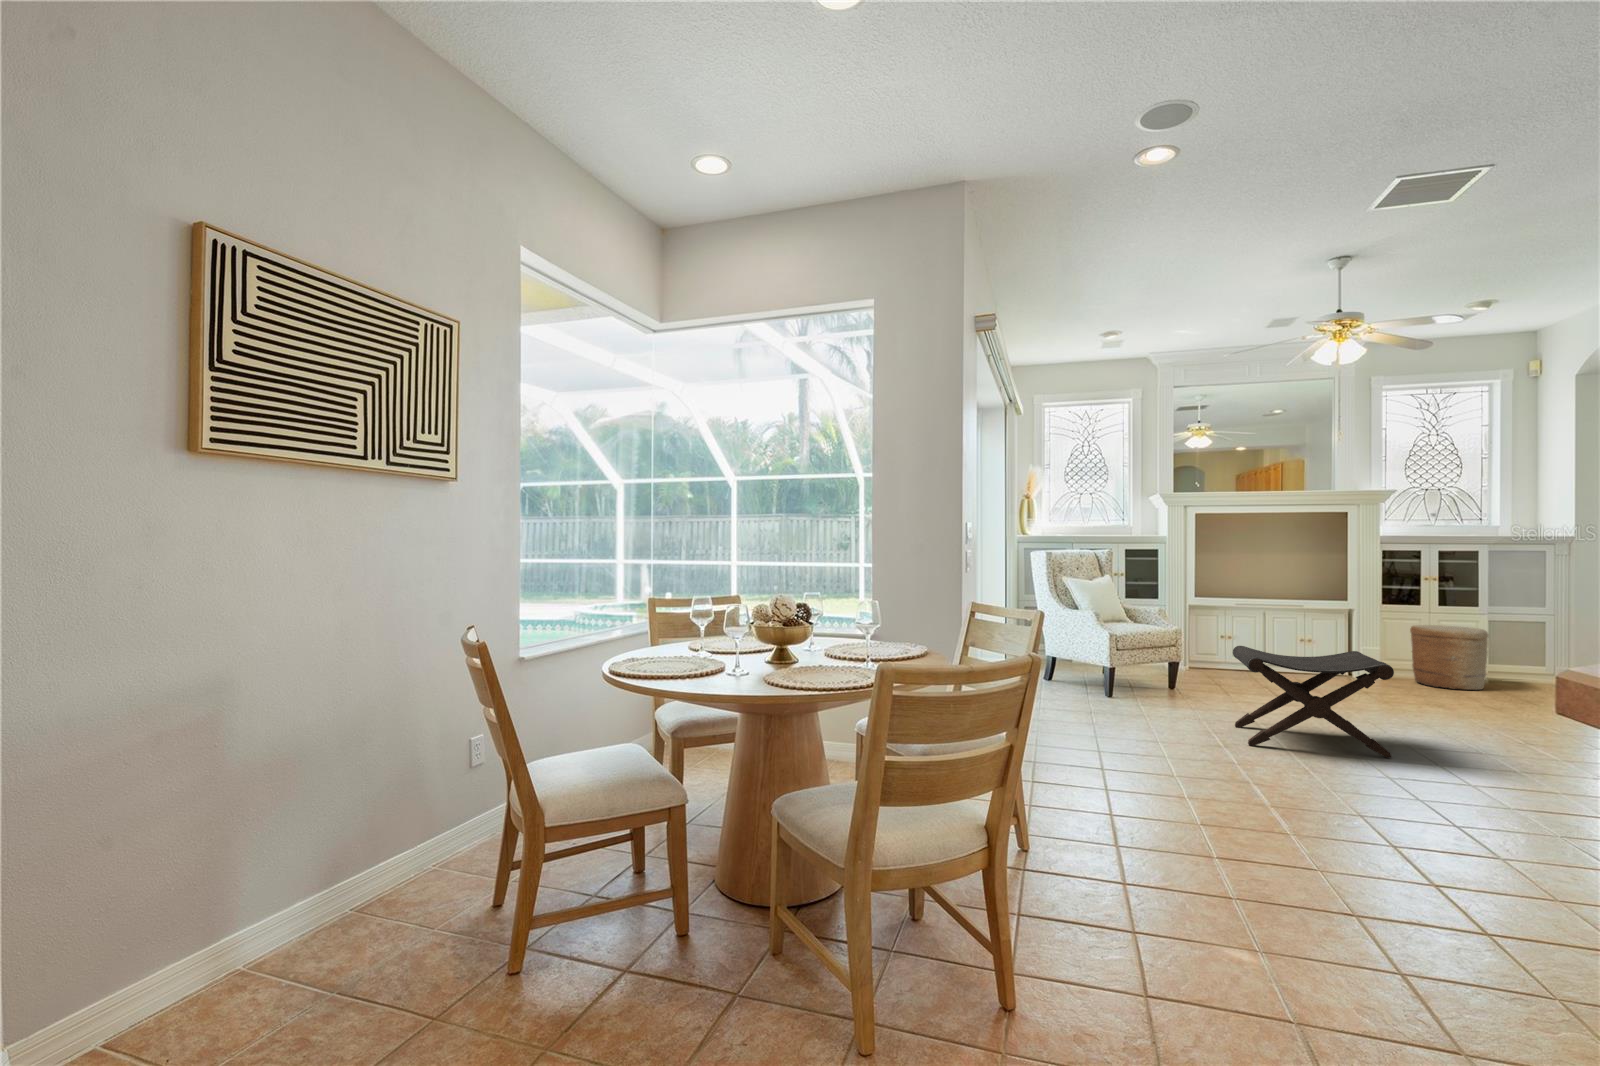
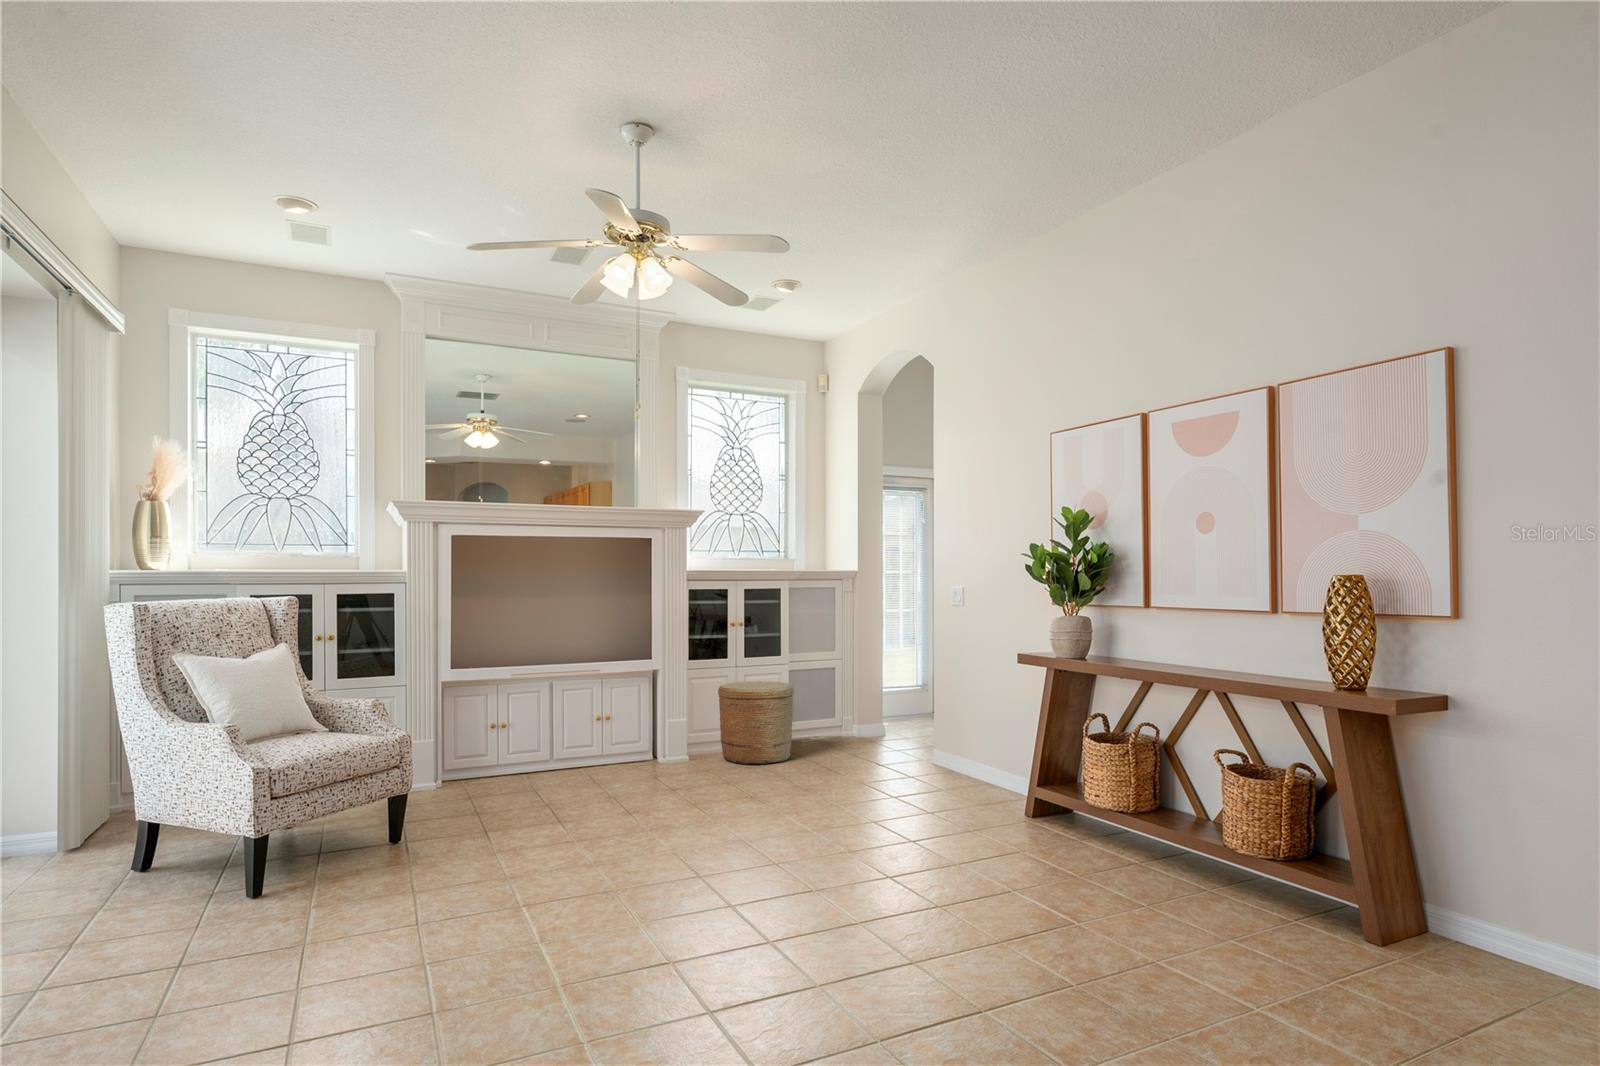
footstool: present [1233,646,1394,758] -> none [477,755,725,991]

